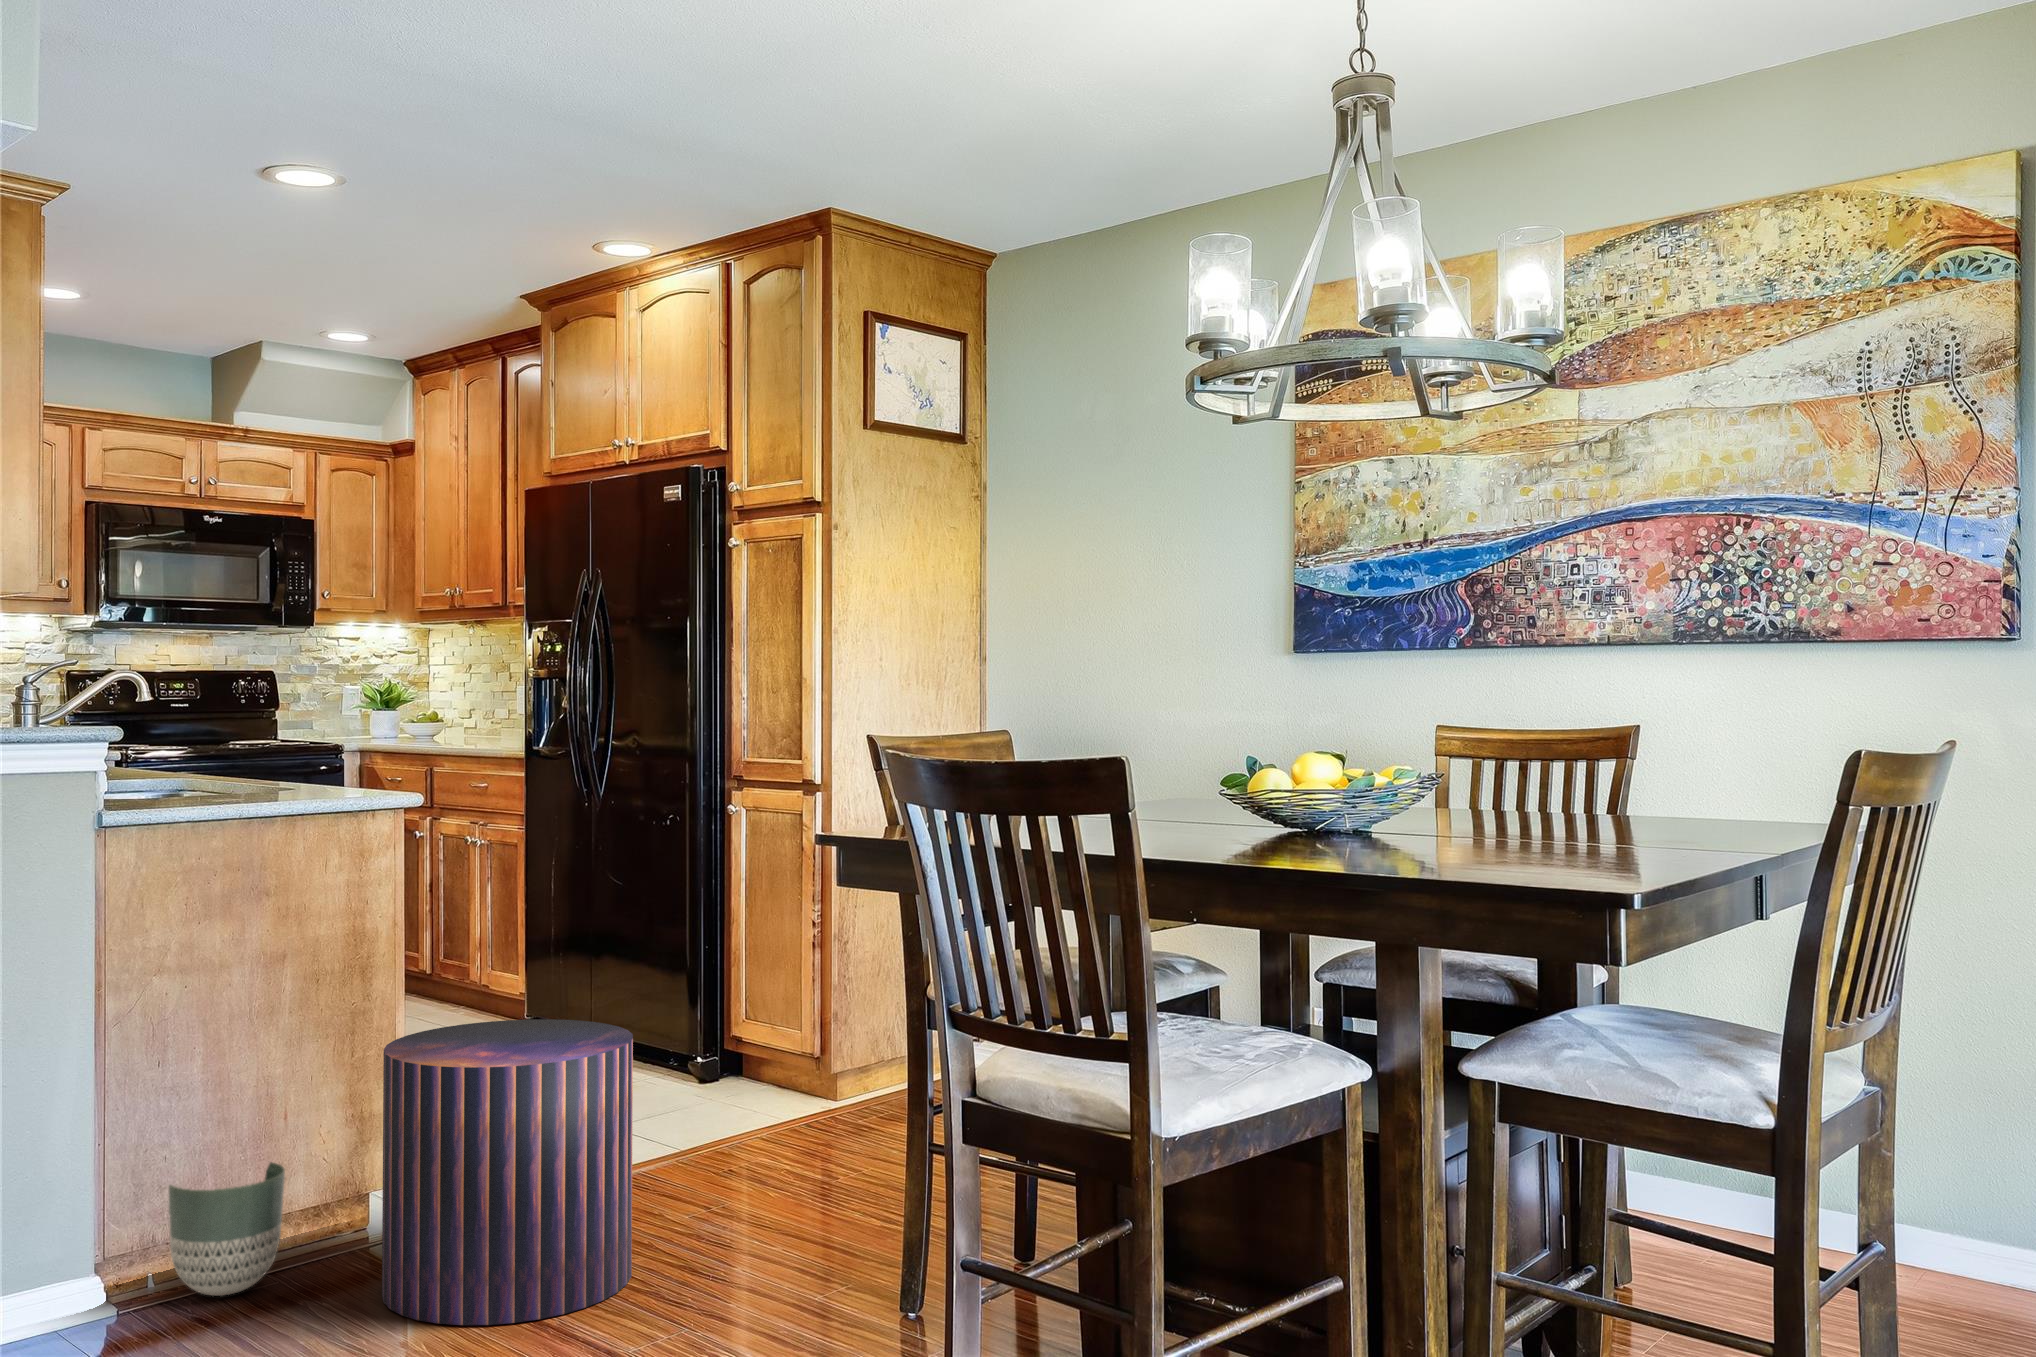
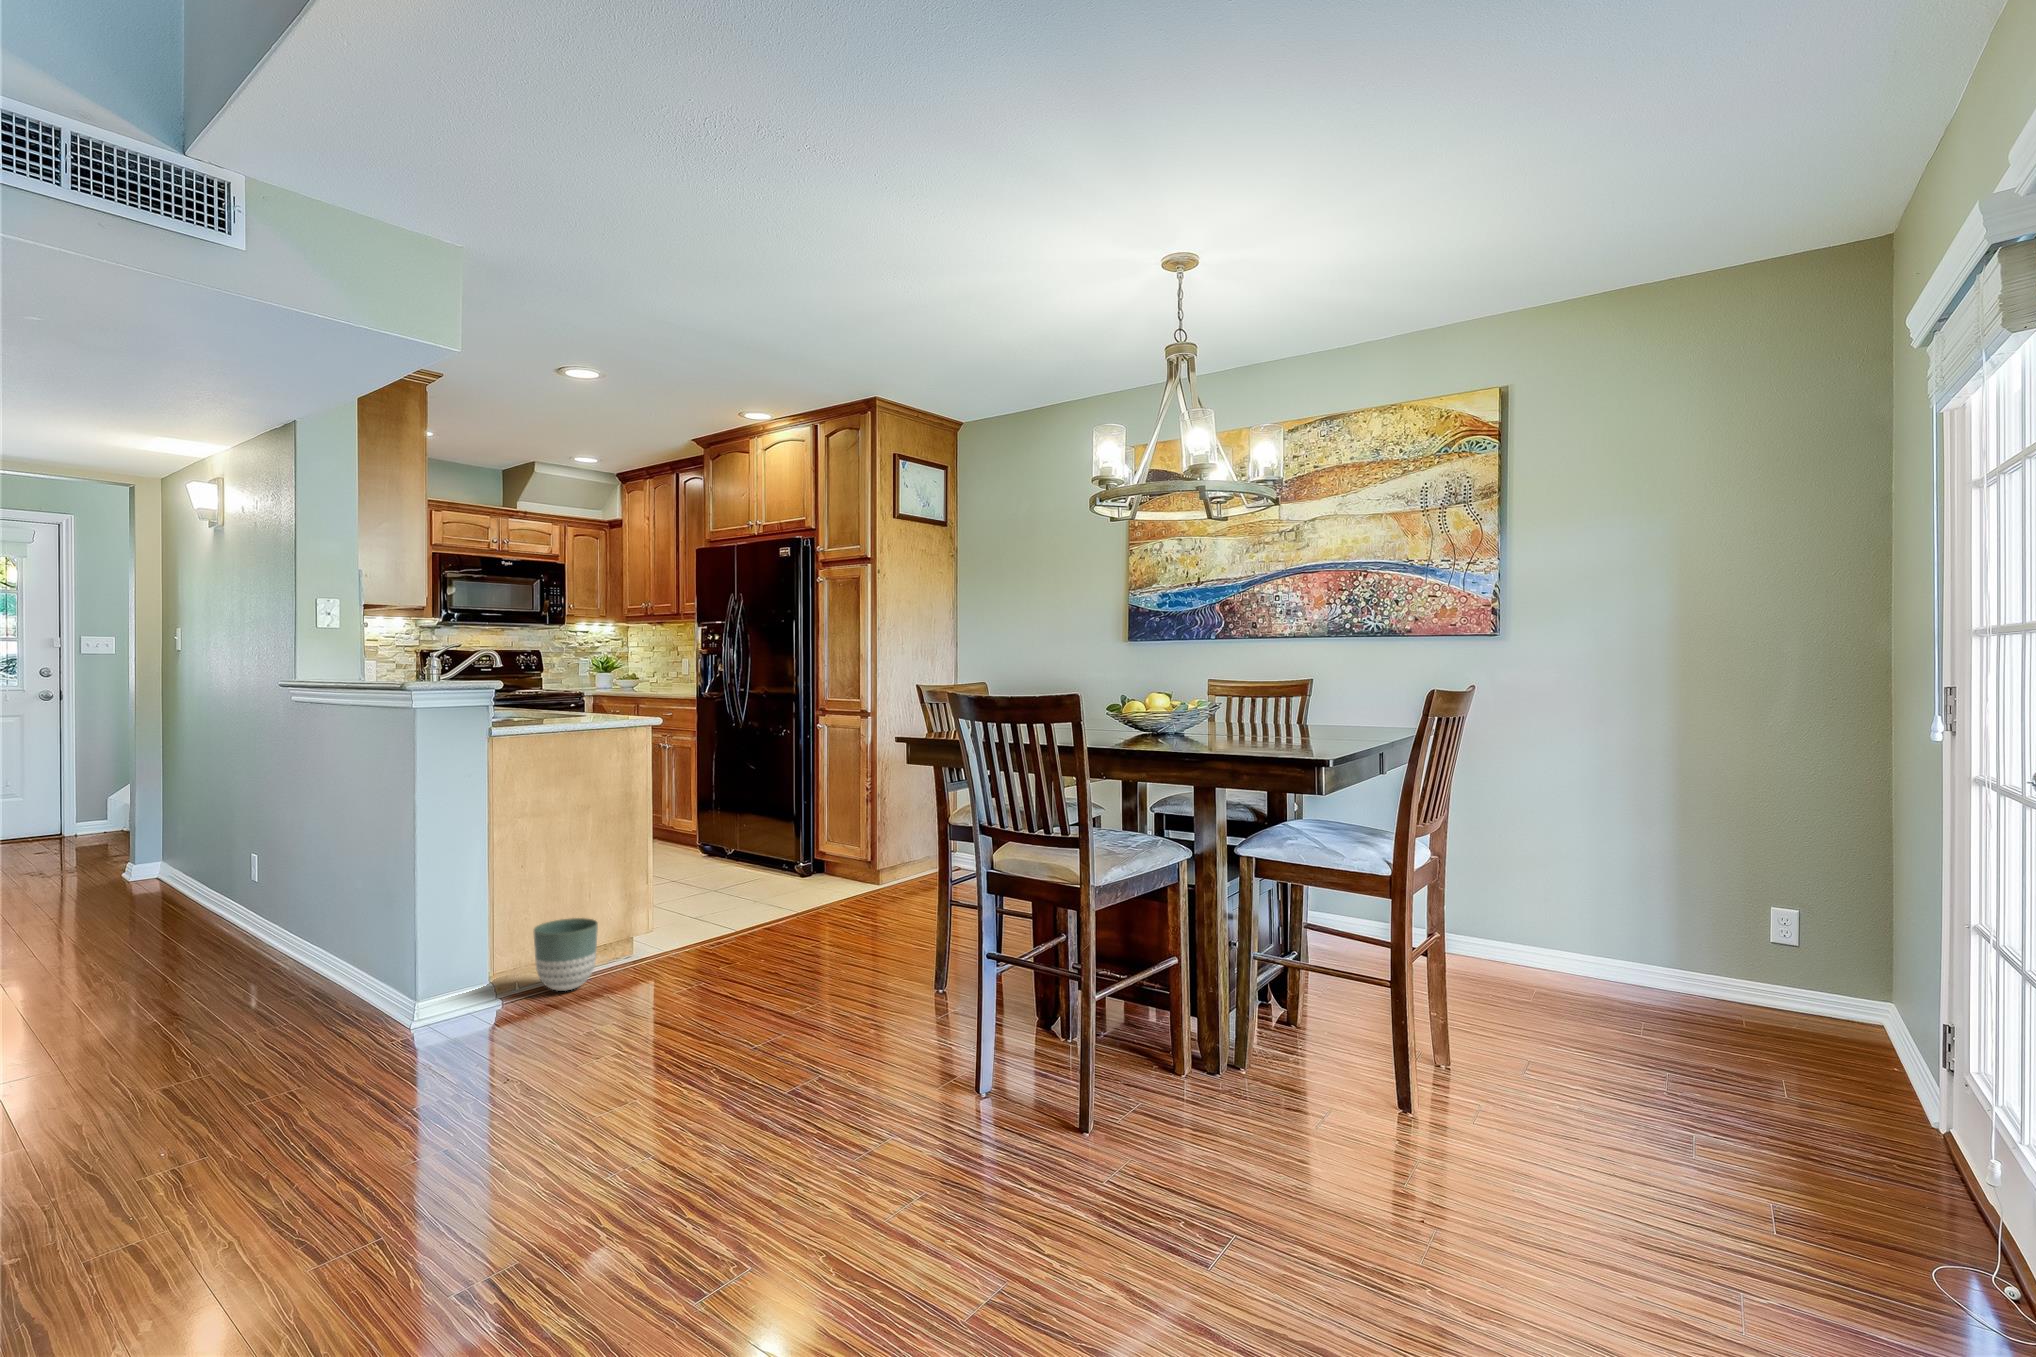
pouf: present [382,1019,633,1325] -> none [654,839,789,1001]

